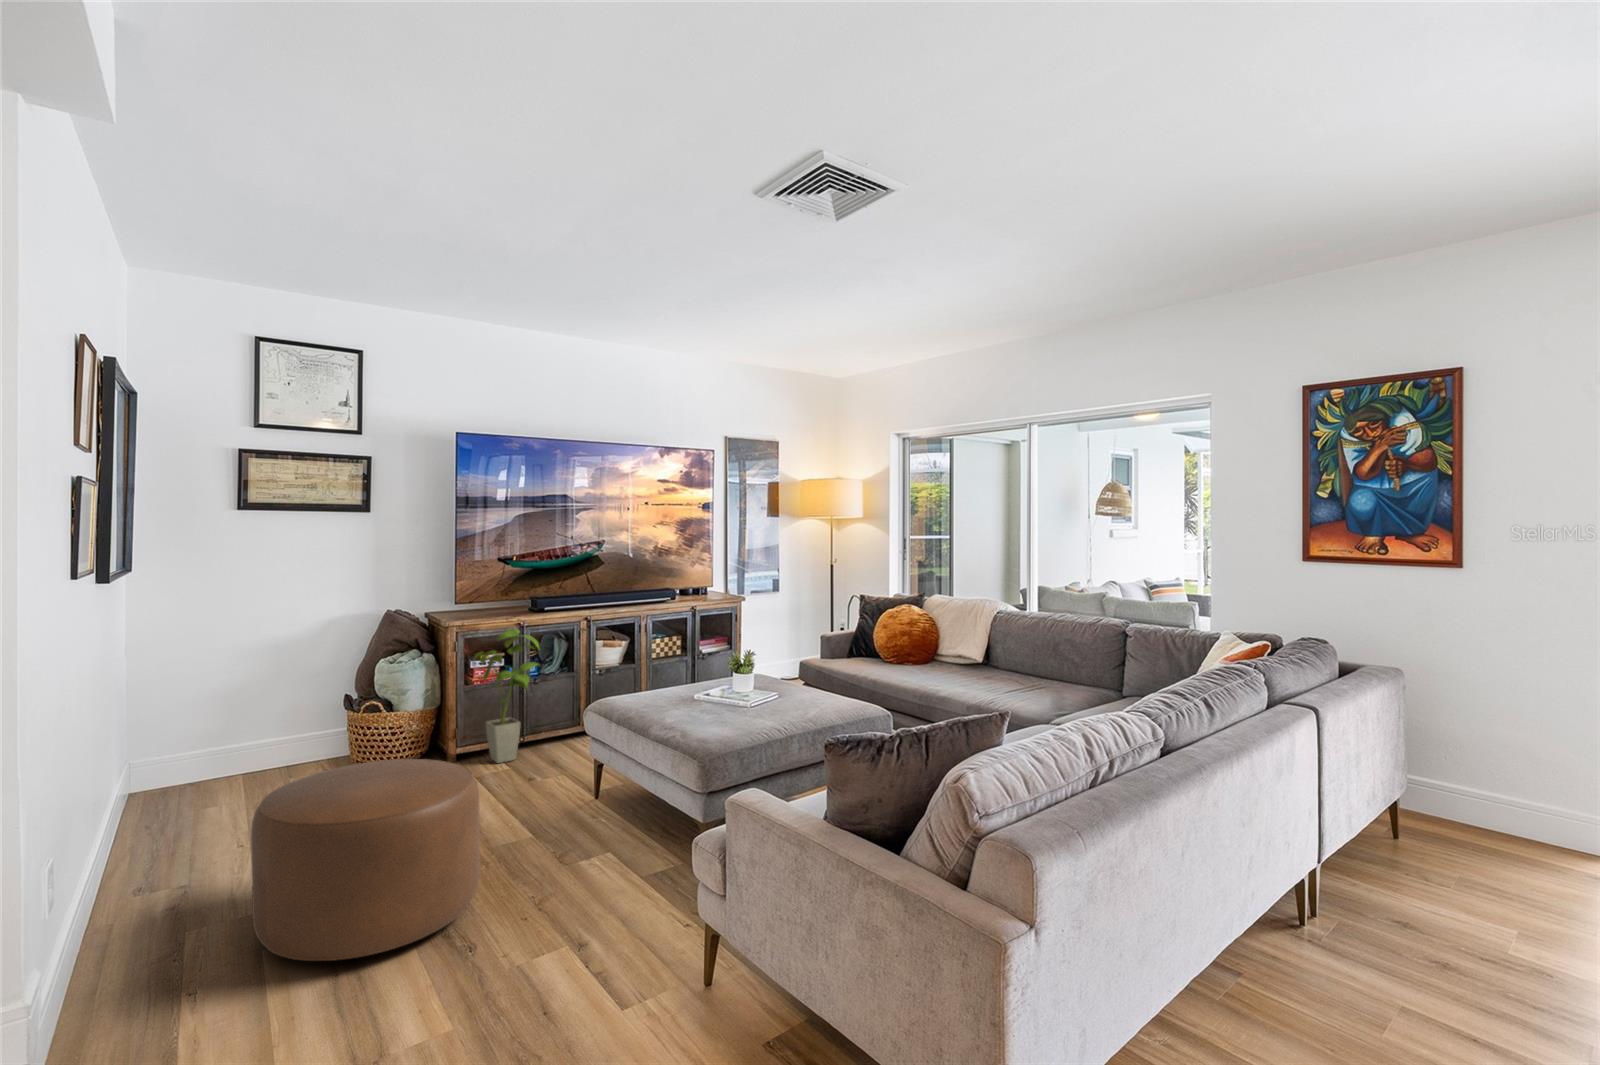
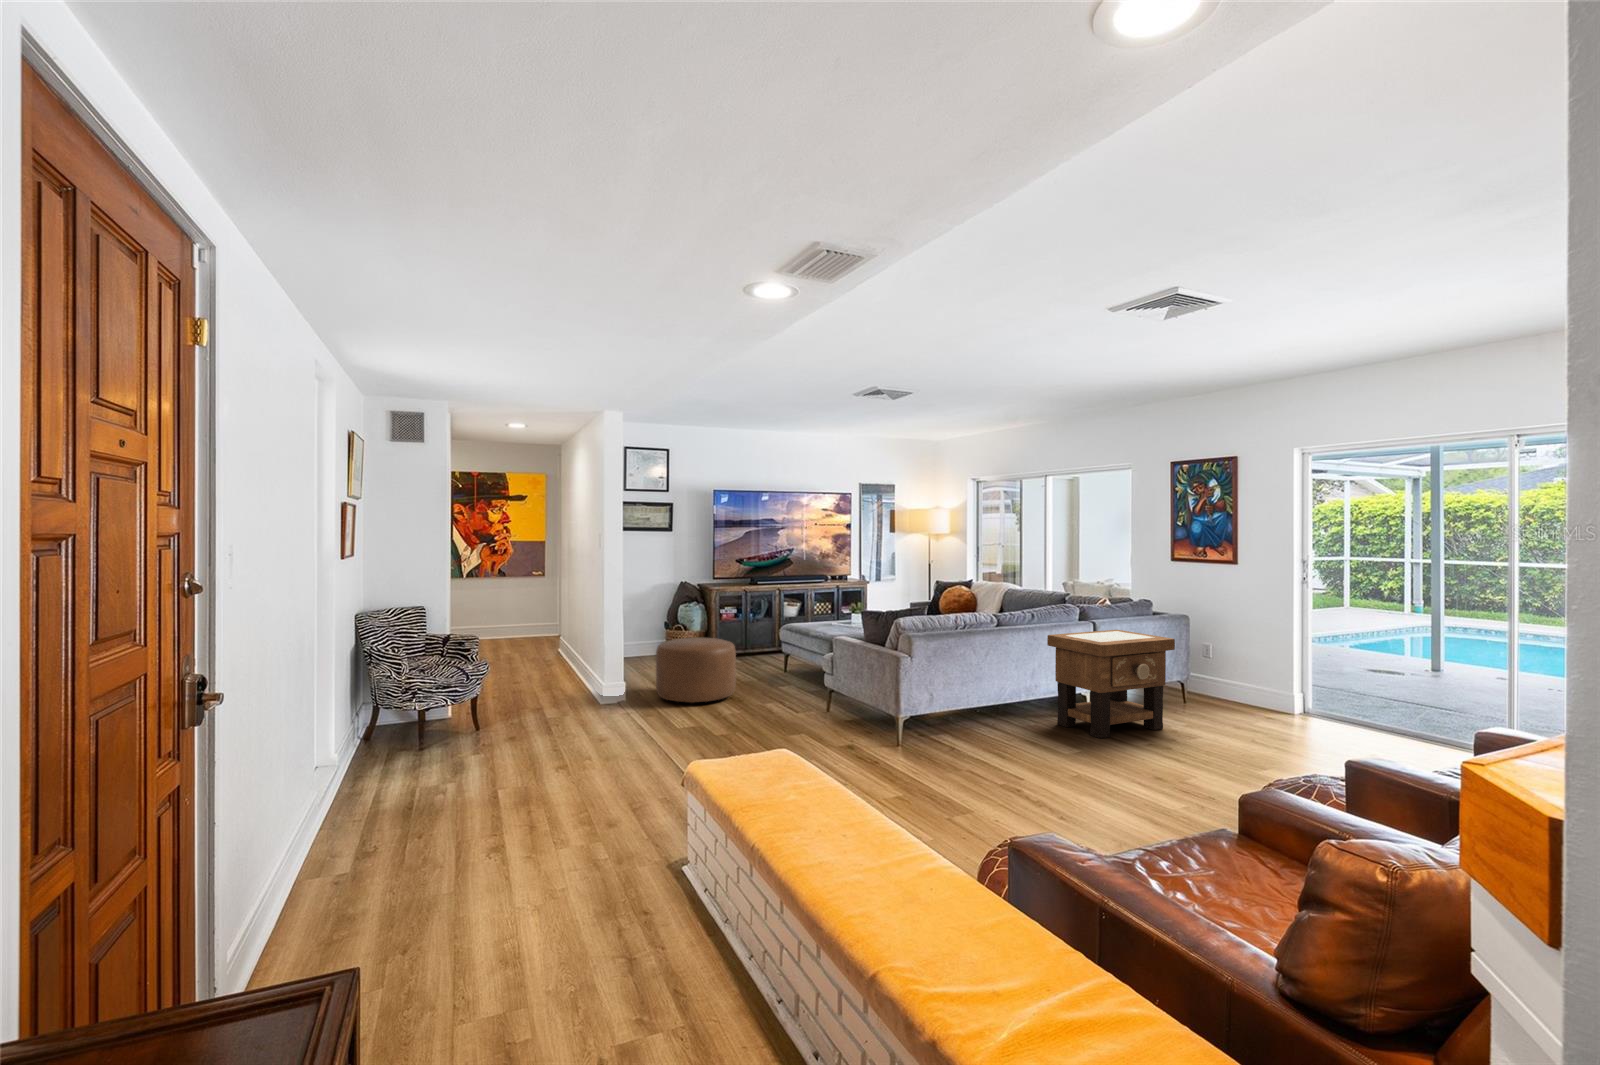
house plant: present [473,629,540,763] -> none [723,592,756,661]
side table: none [1233,708,1500,1008] -> present [1047,630,1175,738]

